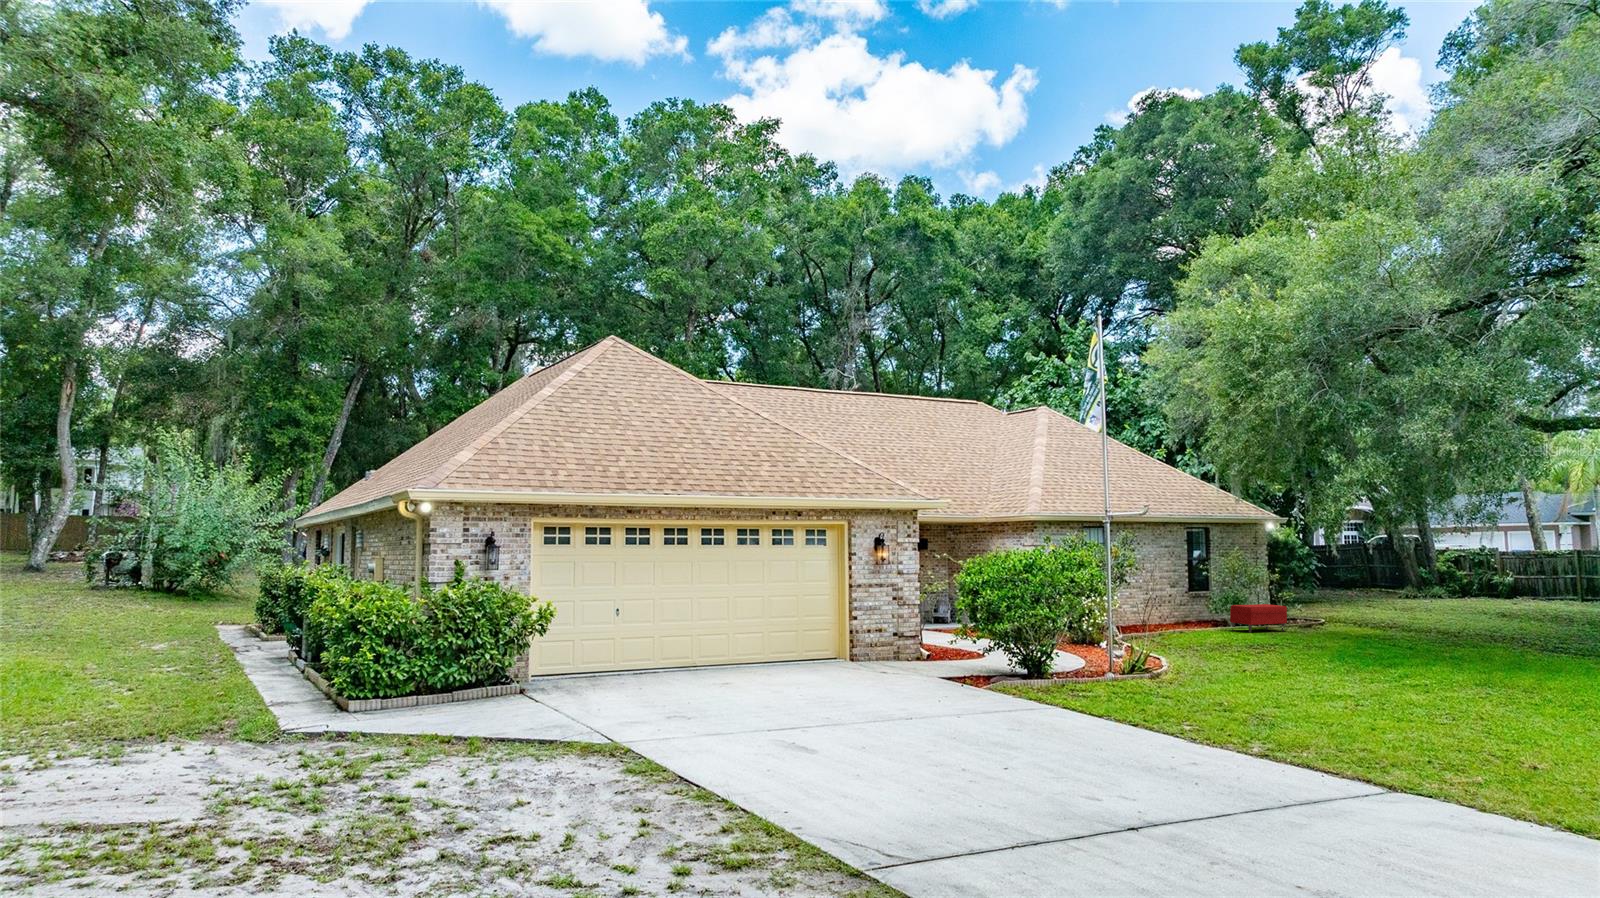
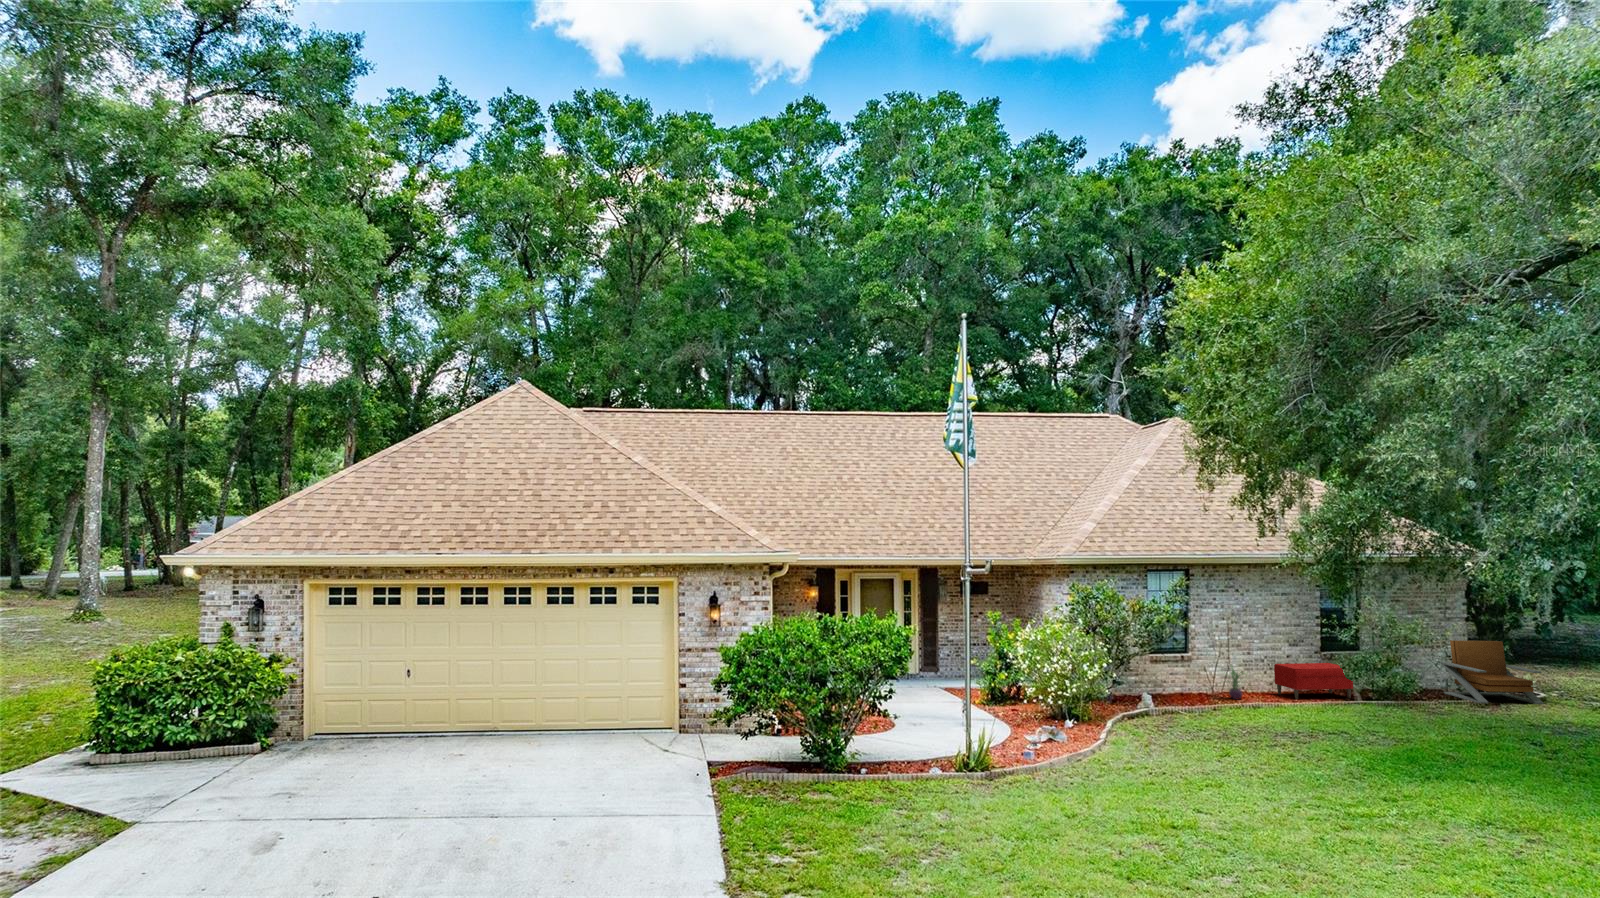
lounge chair: none [1338,584,1407,631] -> present [1441,640,1544,704]
decorative plant: none [1193,605,1224,634] -> present [1229,666,1243,699]

